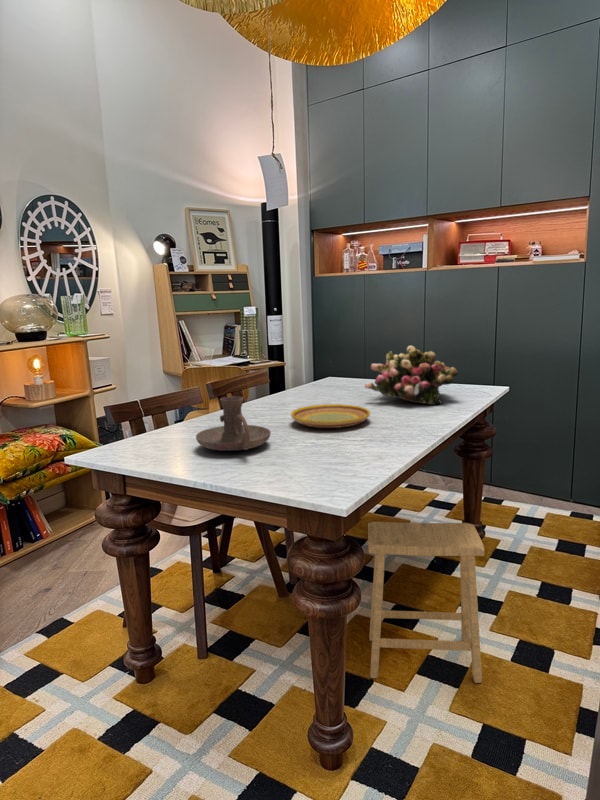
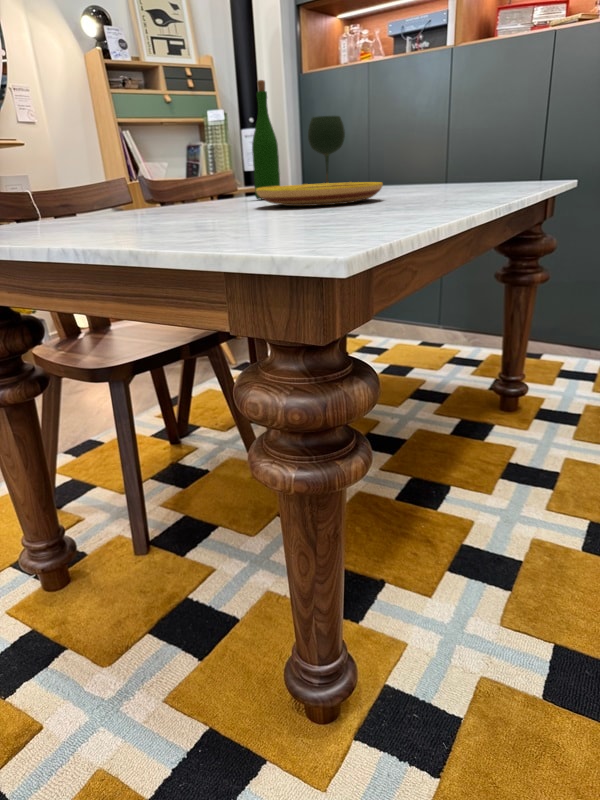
wine bottle: none [285,331,303,404] -> present [252,80,280,199]
wine glass: none [321,342,347,390] -> present [308,116,345,183]
flower arrangement: present [365,346,458,405] -> none [372,100,516,187]
candle holder: present [196,396,271,451] -> none [84,130,215,224]
footstool: present [368,522,484,683] -> none [378,354,567,583]

